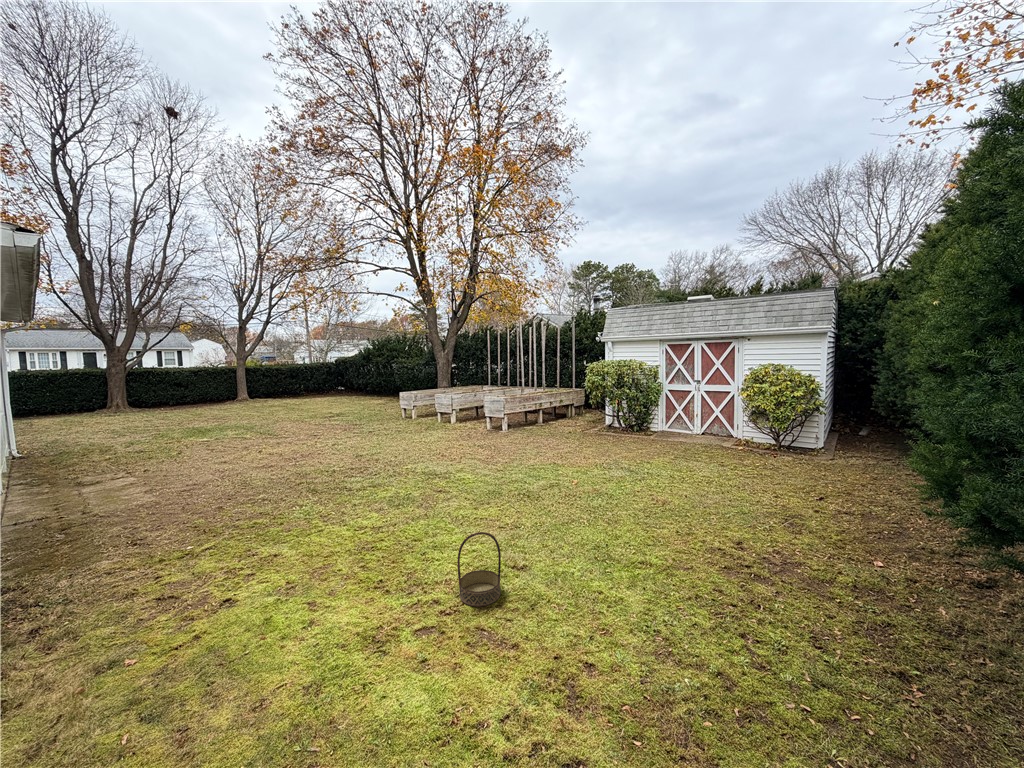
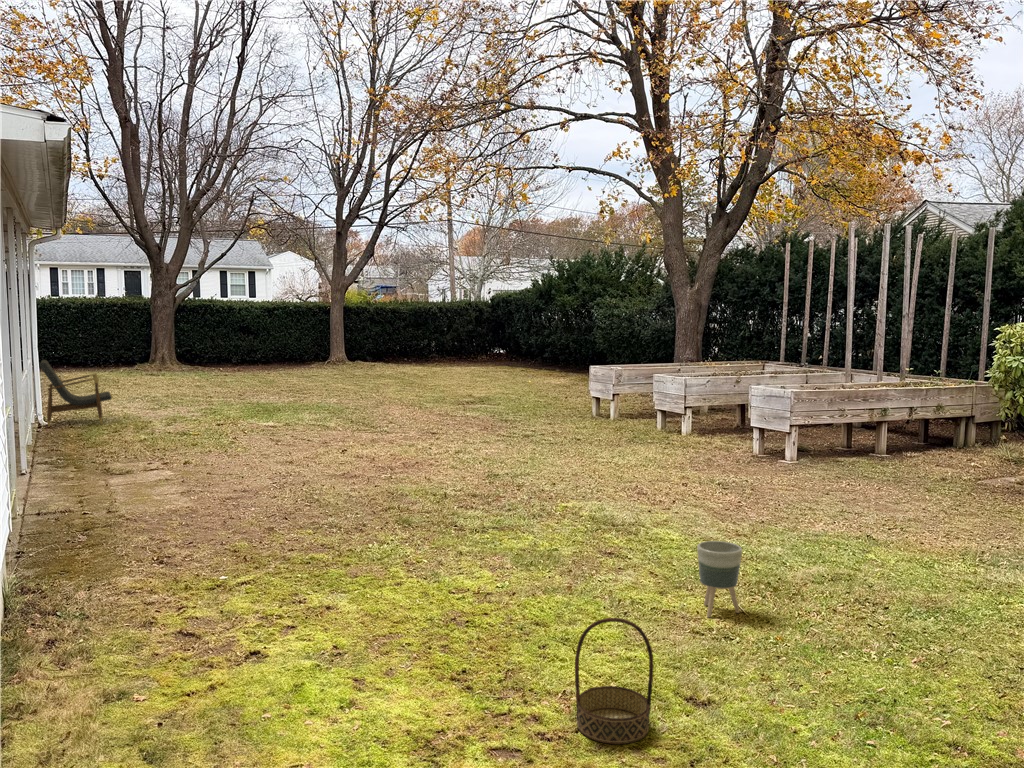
lounge chair: none [8,412,77,459] -> present [40,360,112,426]
planter: none [495,478,518,518] -> present [697,541,742,617]

